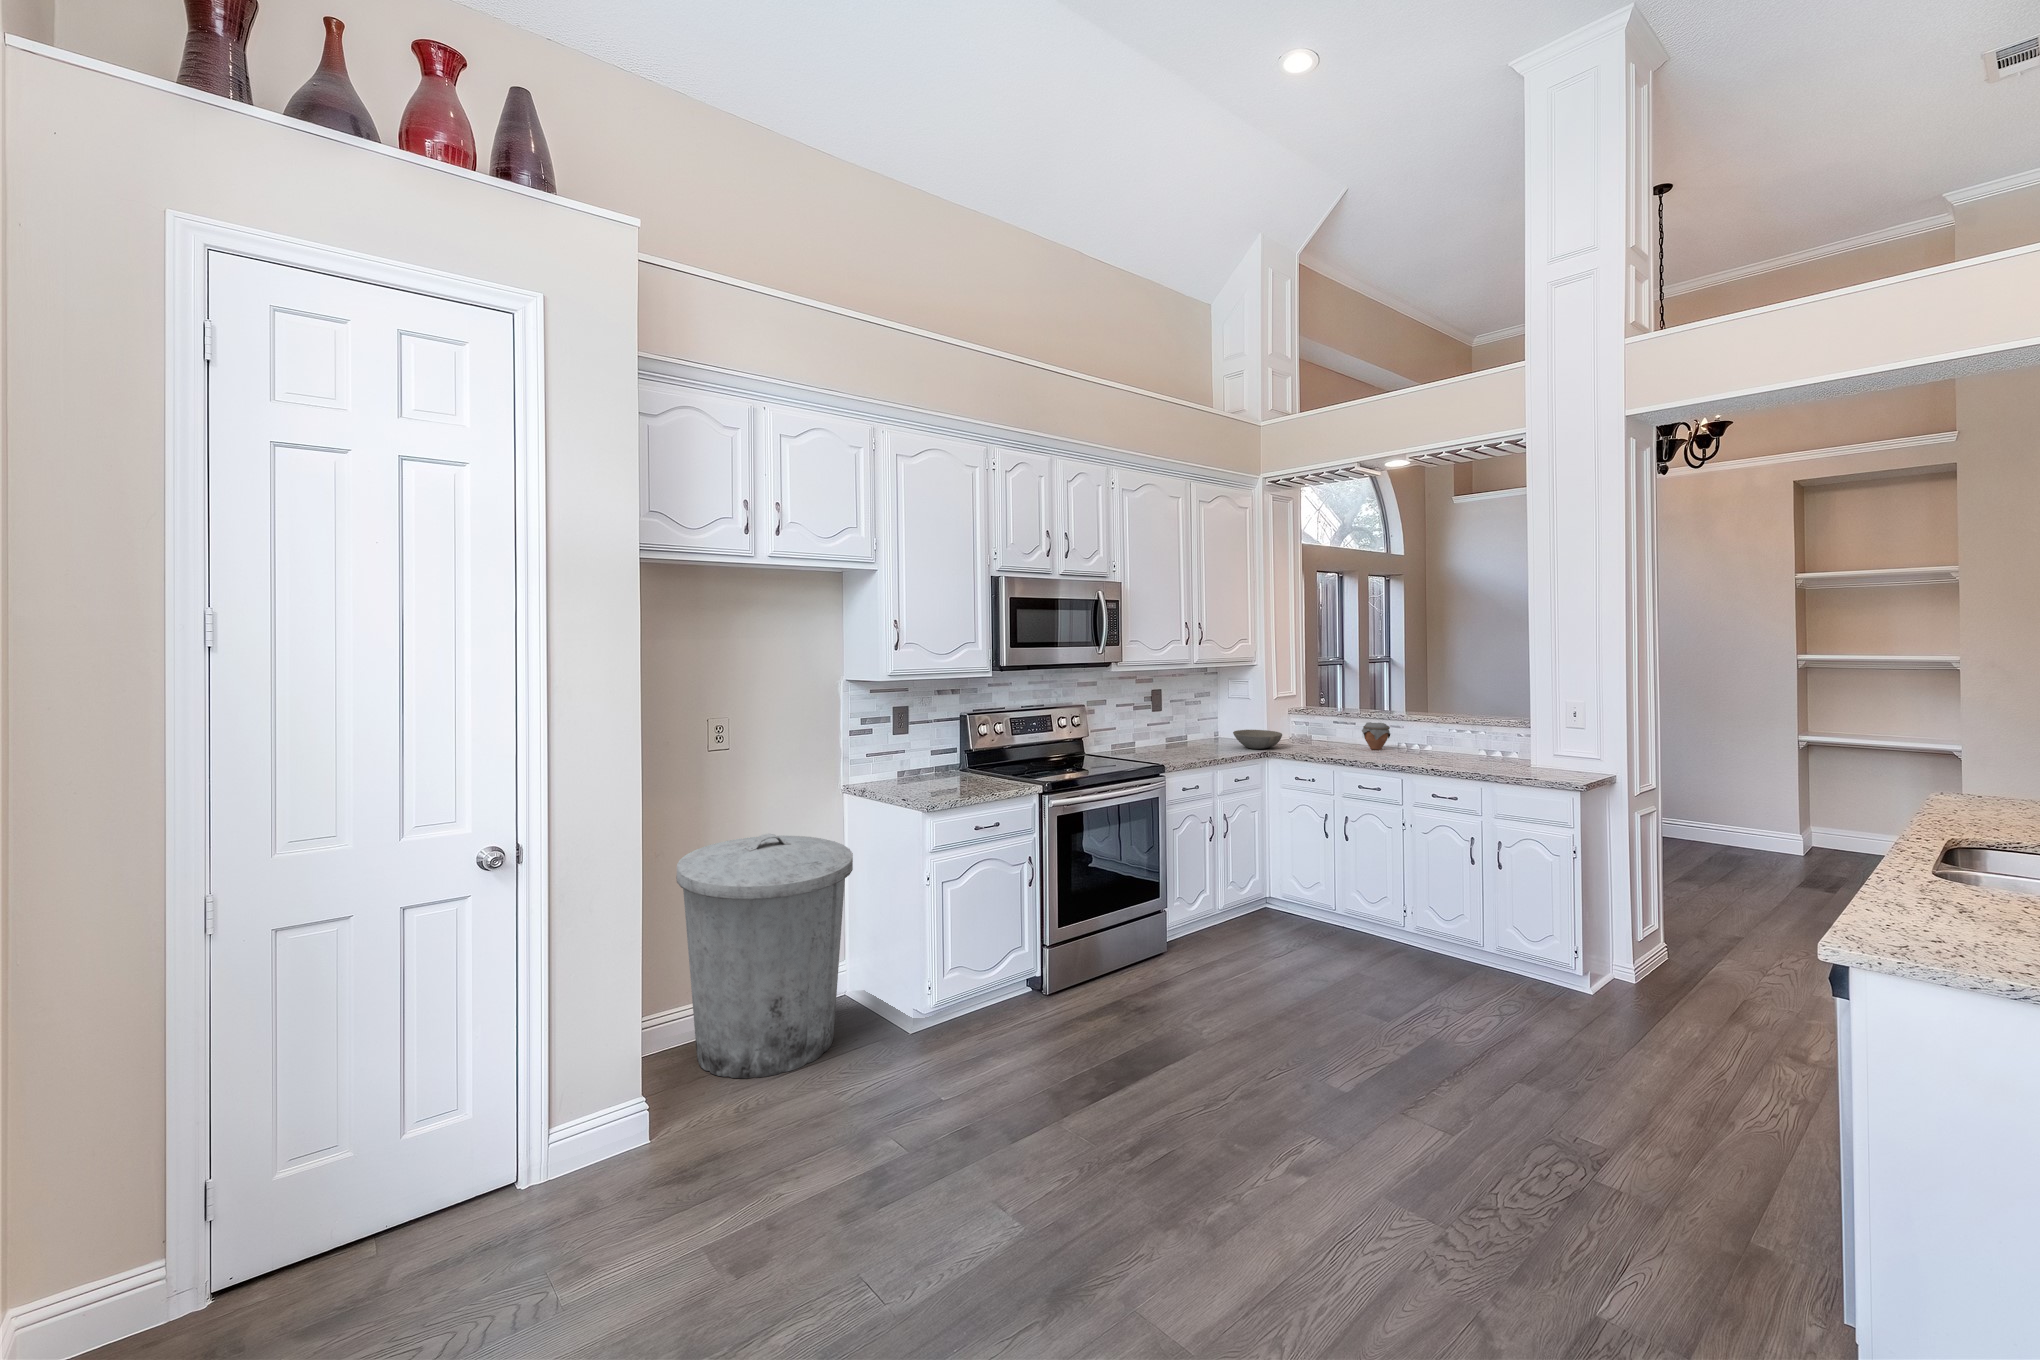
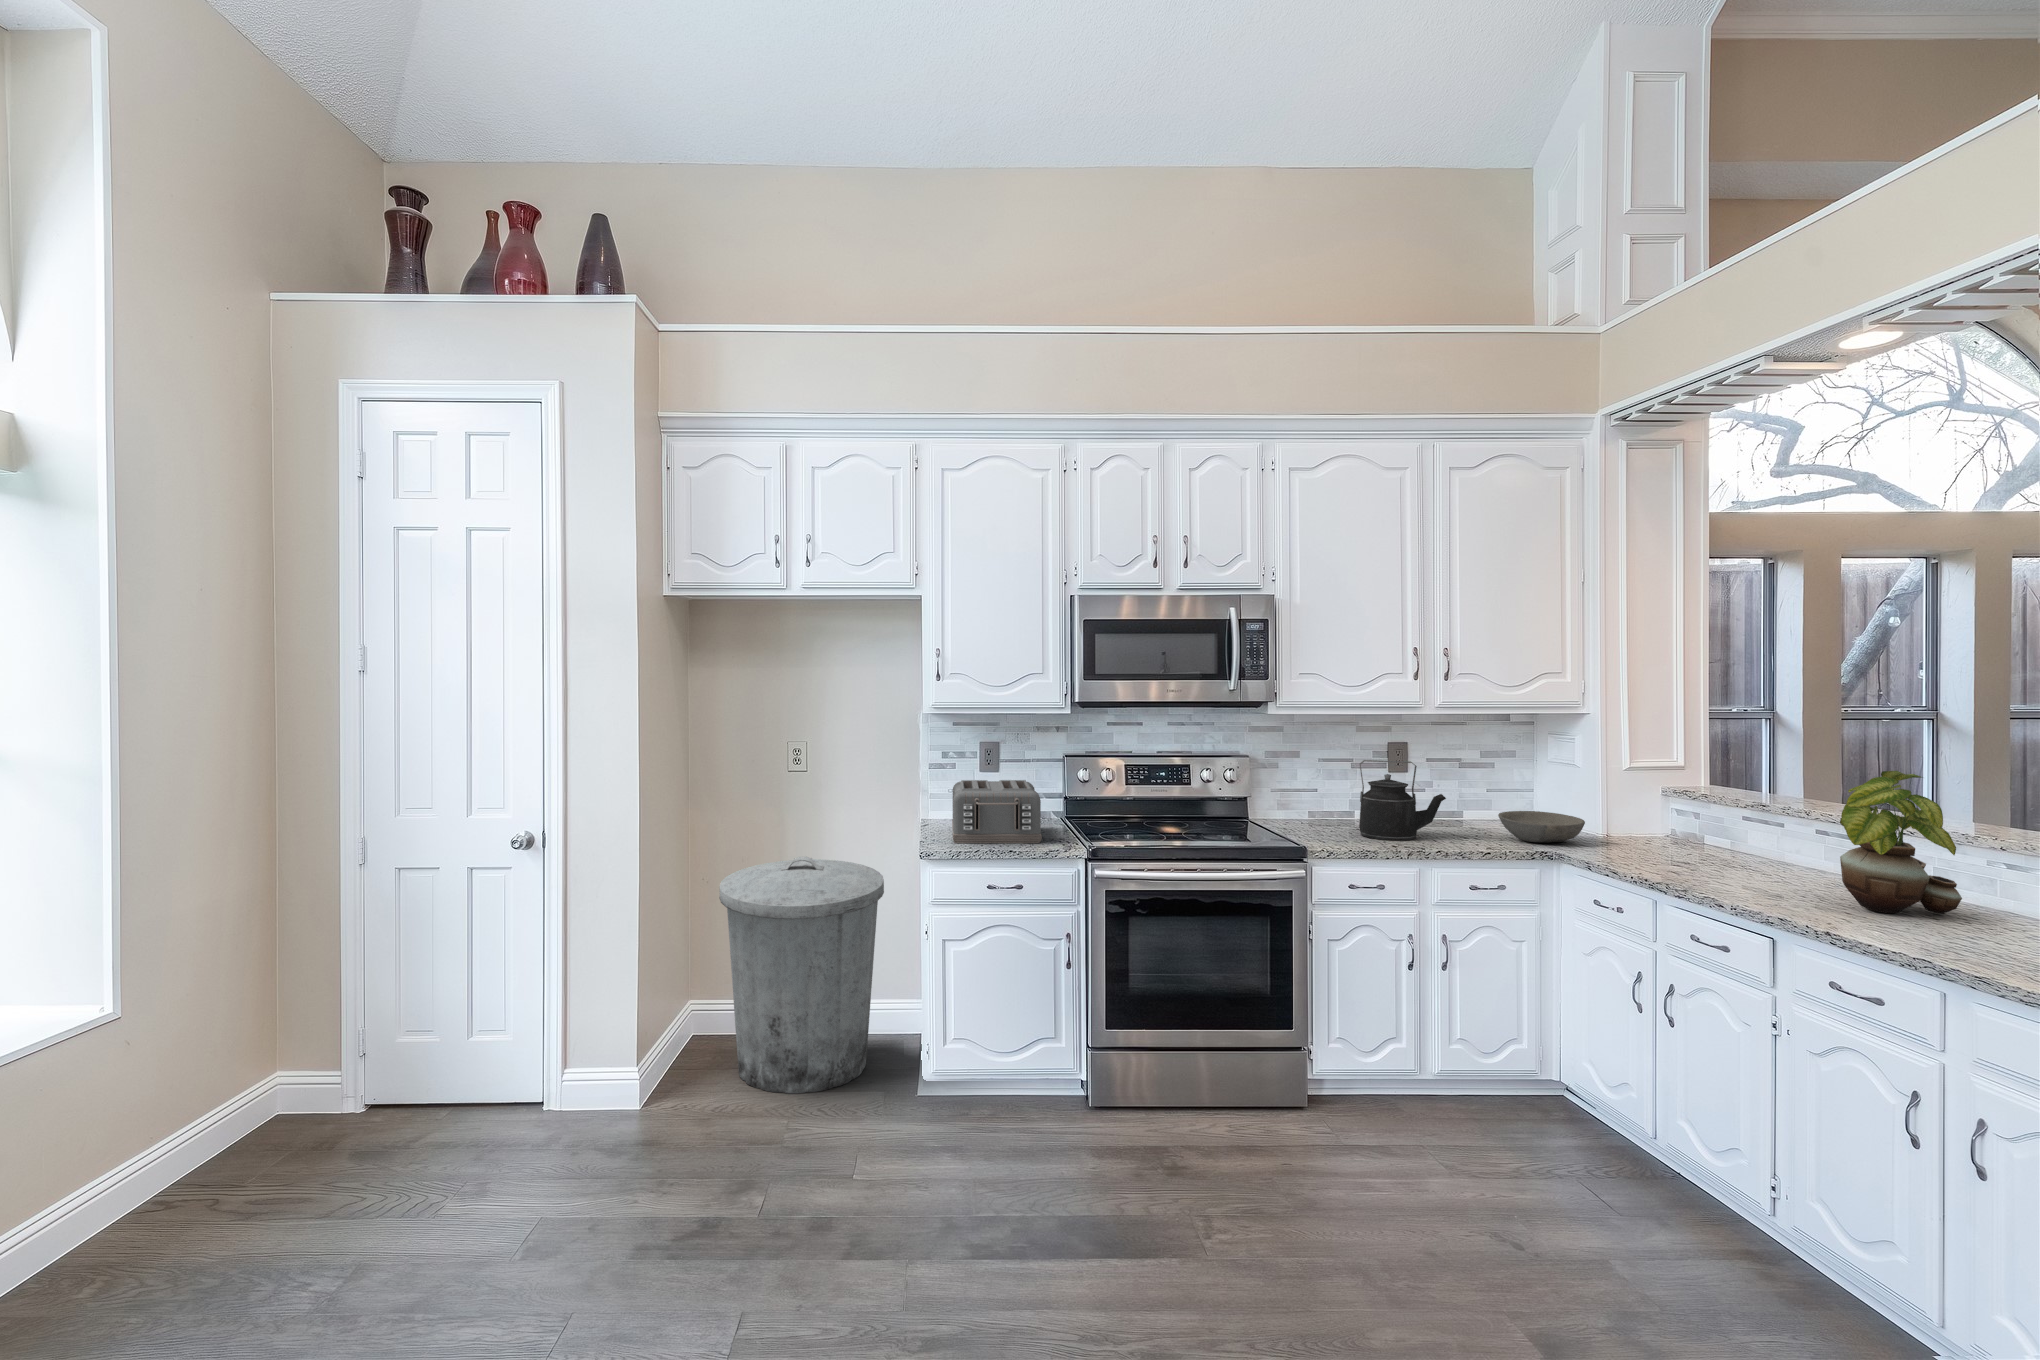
potted plant: none [1446,687,1506,762] -> present [1840,771,1962,914]
kettle: none [1163,702,1215,757] -> present [1359,760,1446,841]
jar: present [1362,722,1390,750] -> none [1724,820,1783,870]
toaster: none [888,738,995,798] -> present [952,780,1042,843]

